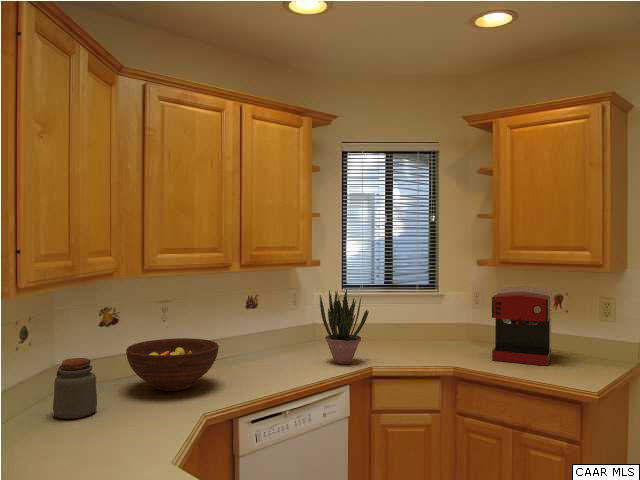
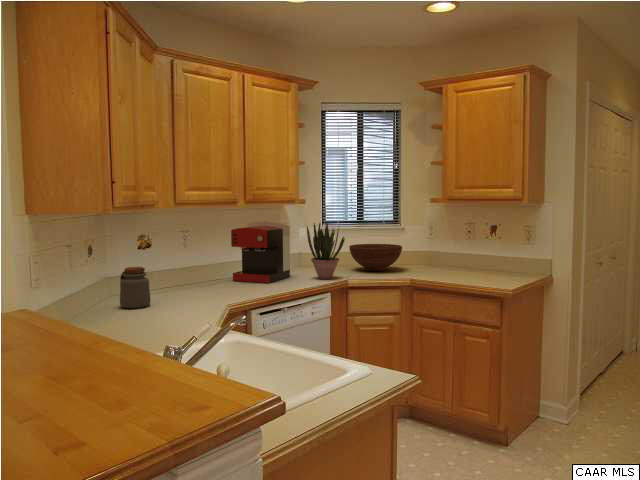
coffee maker: present [492,286,551,366] -> present [231,221,290,283]
fruit bowl: present [126,338,219,391] -> present [349,244,402,271]

